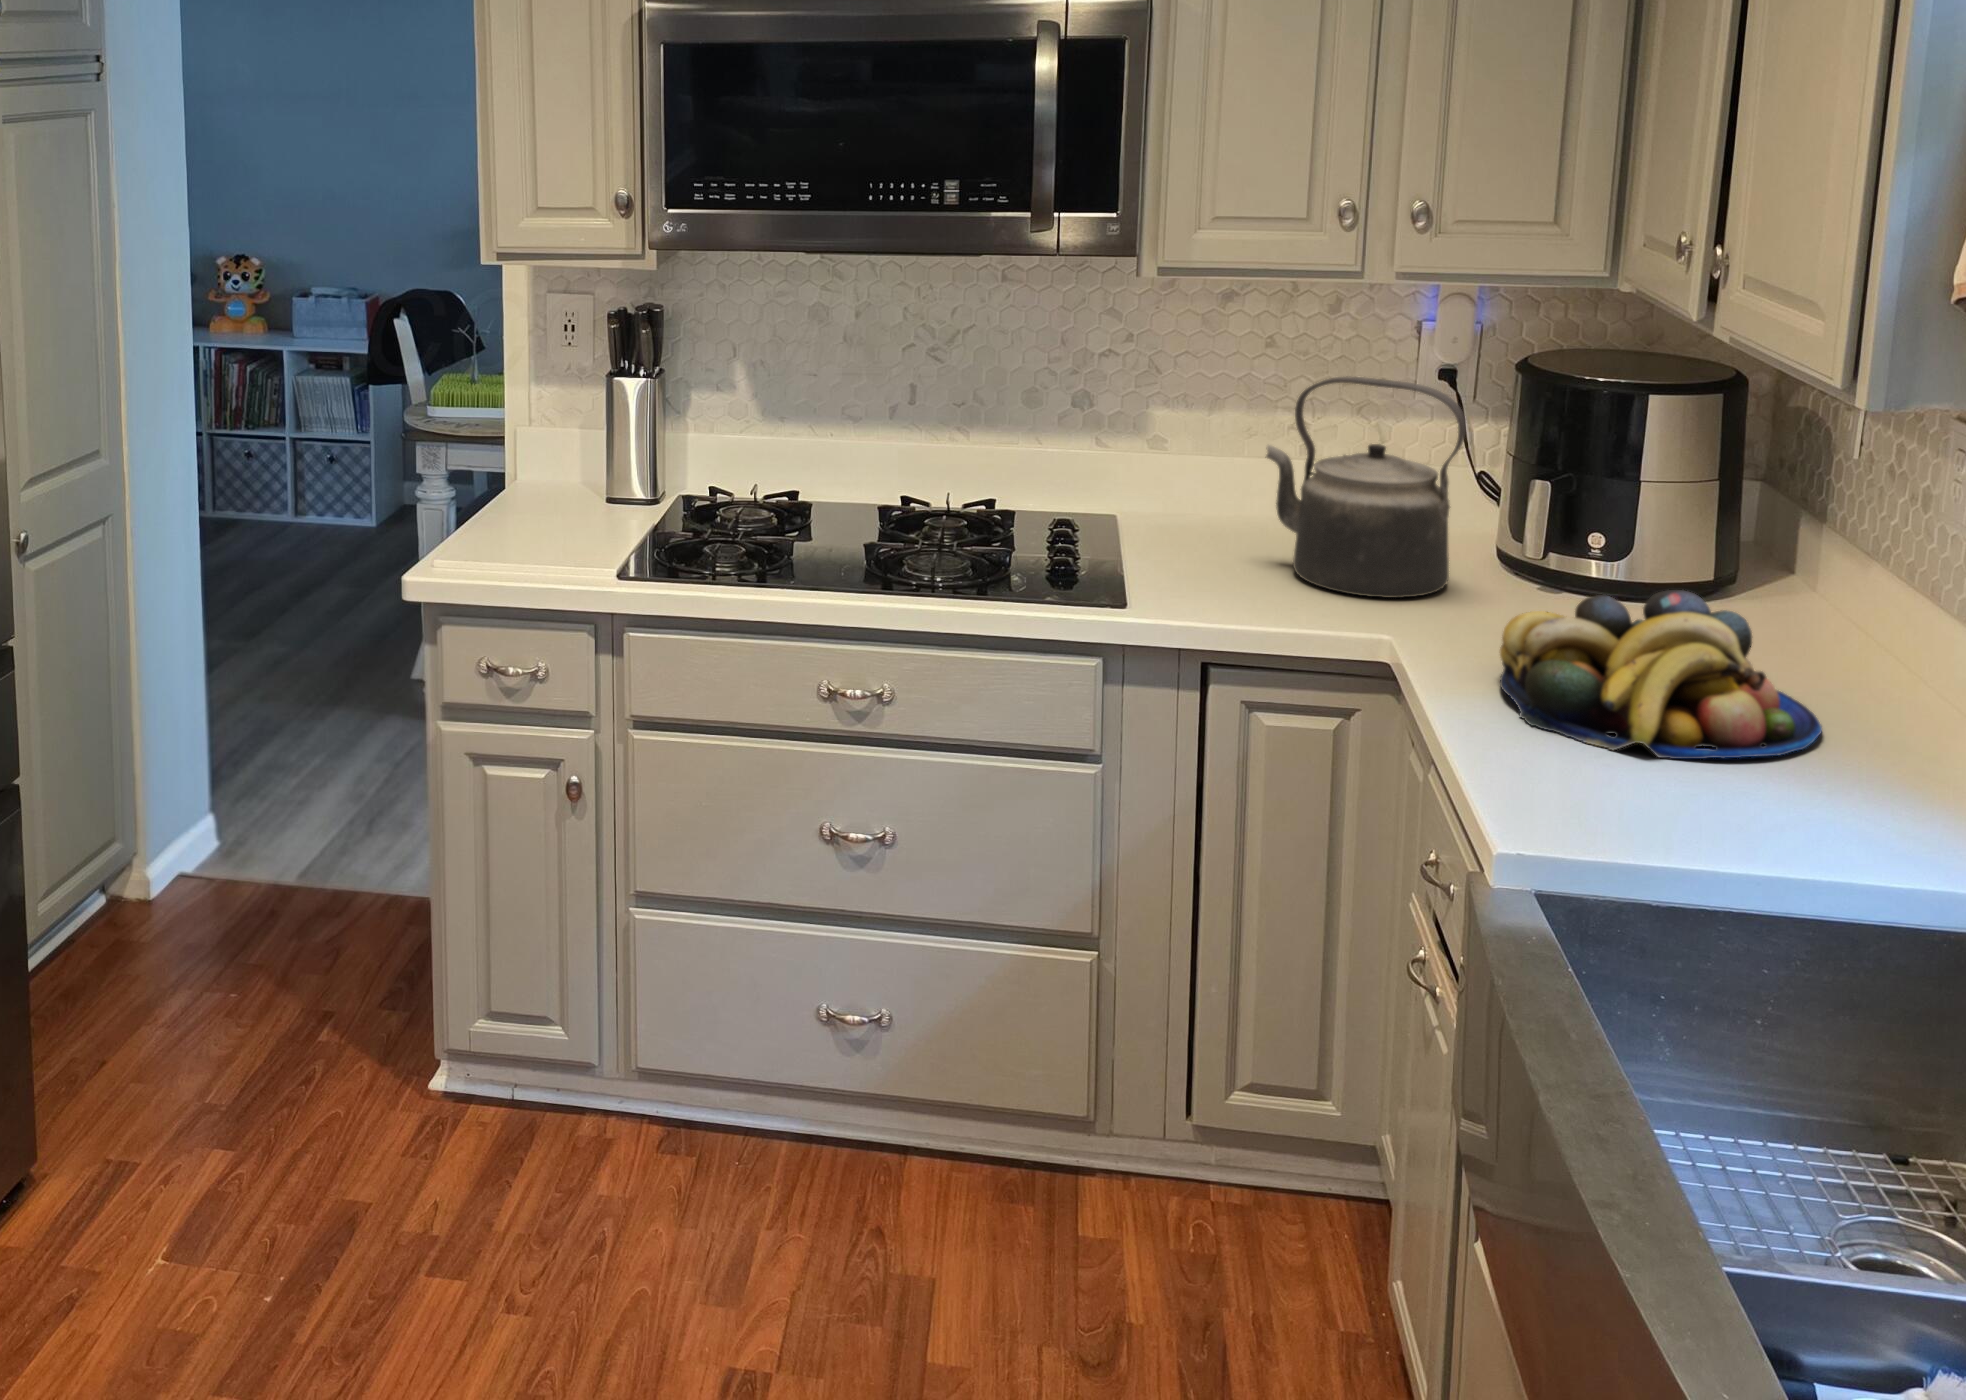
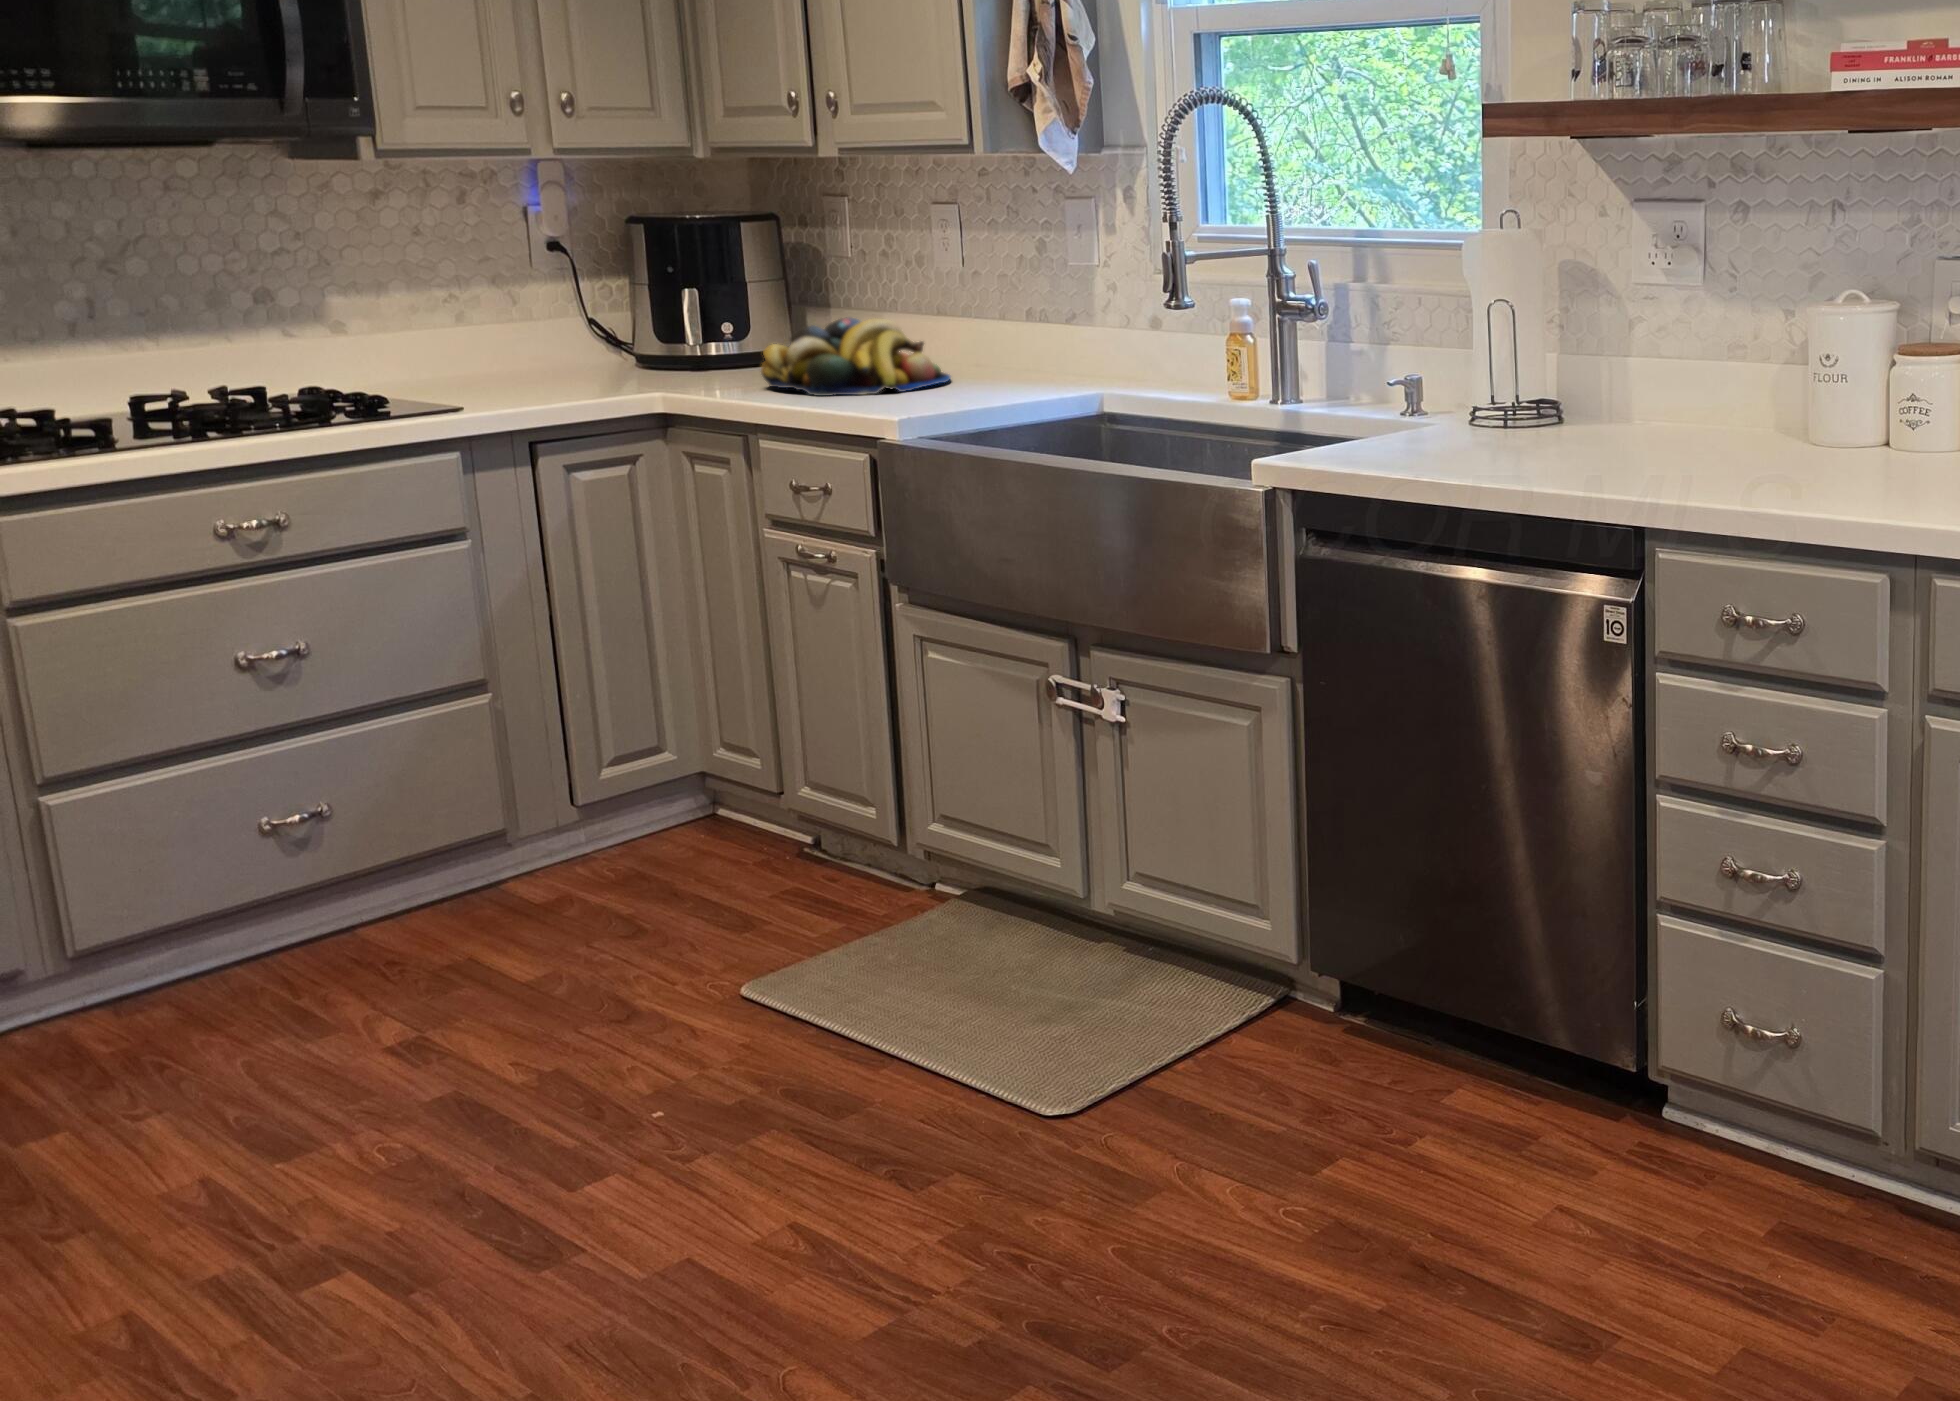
kettle: present [1266,376,1466,598] -> none [492,228,651,385]

